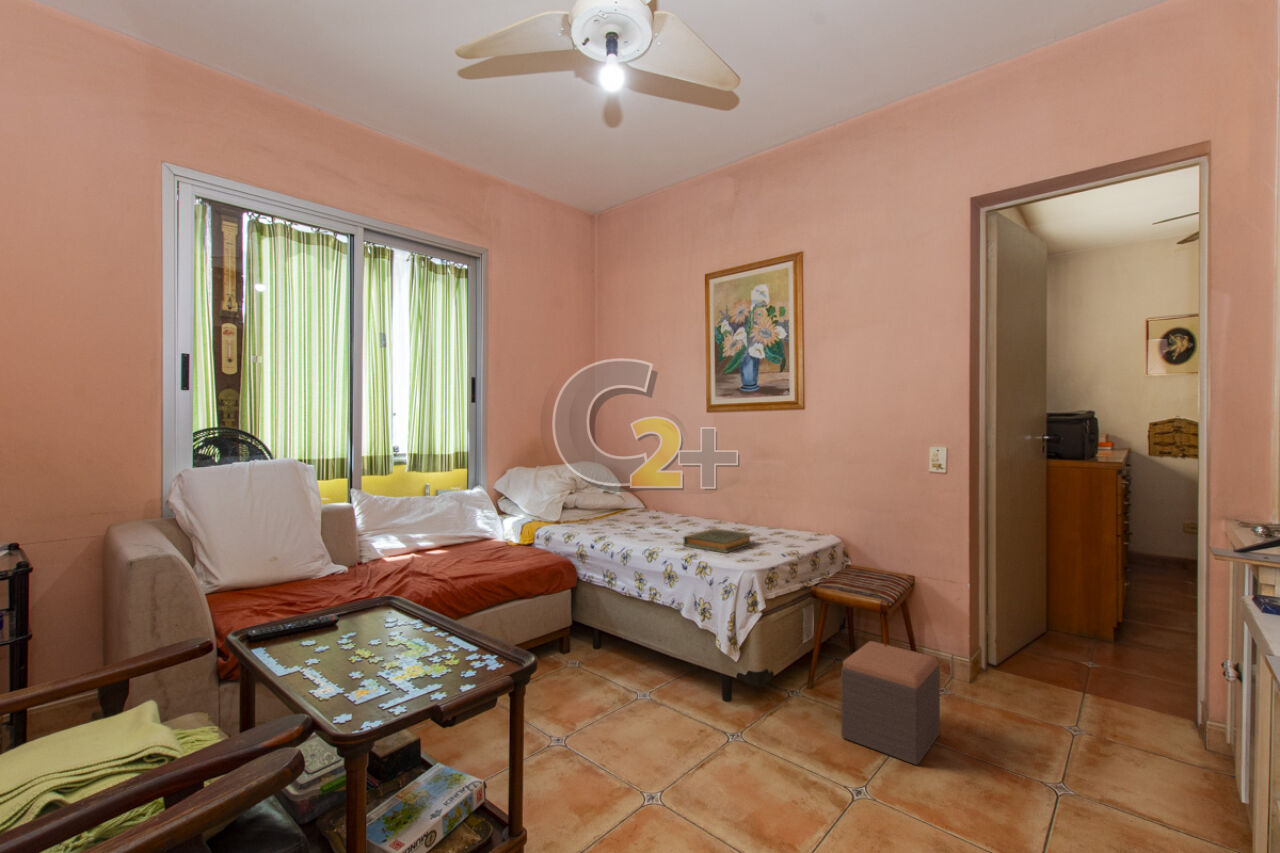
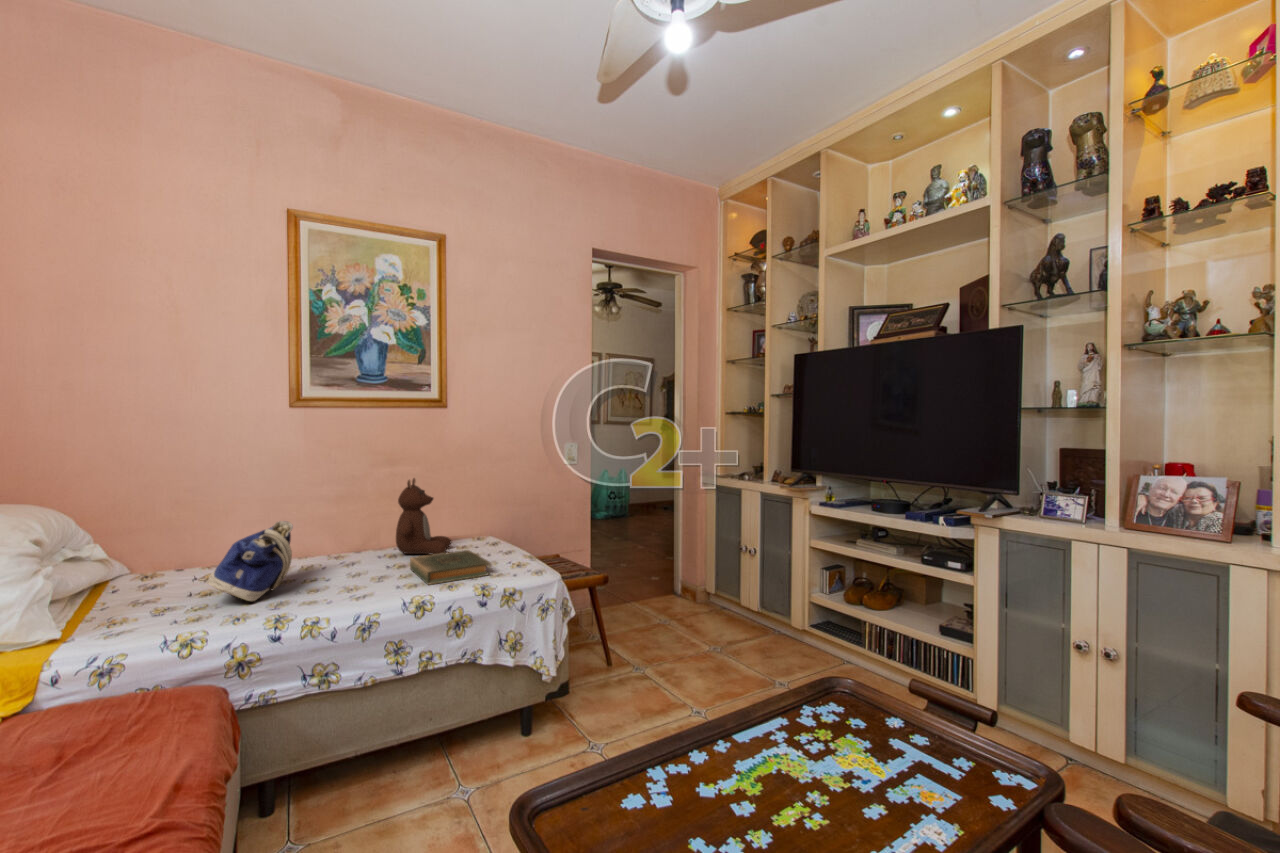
teddy bear: none [730,469,783,535] -> present [396,478,451,555]
tote bag: none [604,486,663,528] -> present [208,521,293,601]
footstool: present [841,641,940,765] -> none [611,601,691,694]

